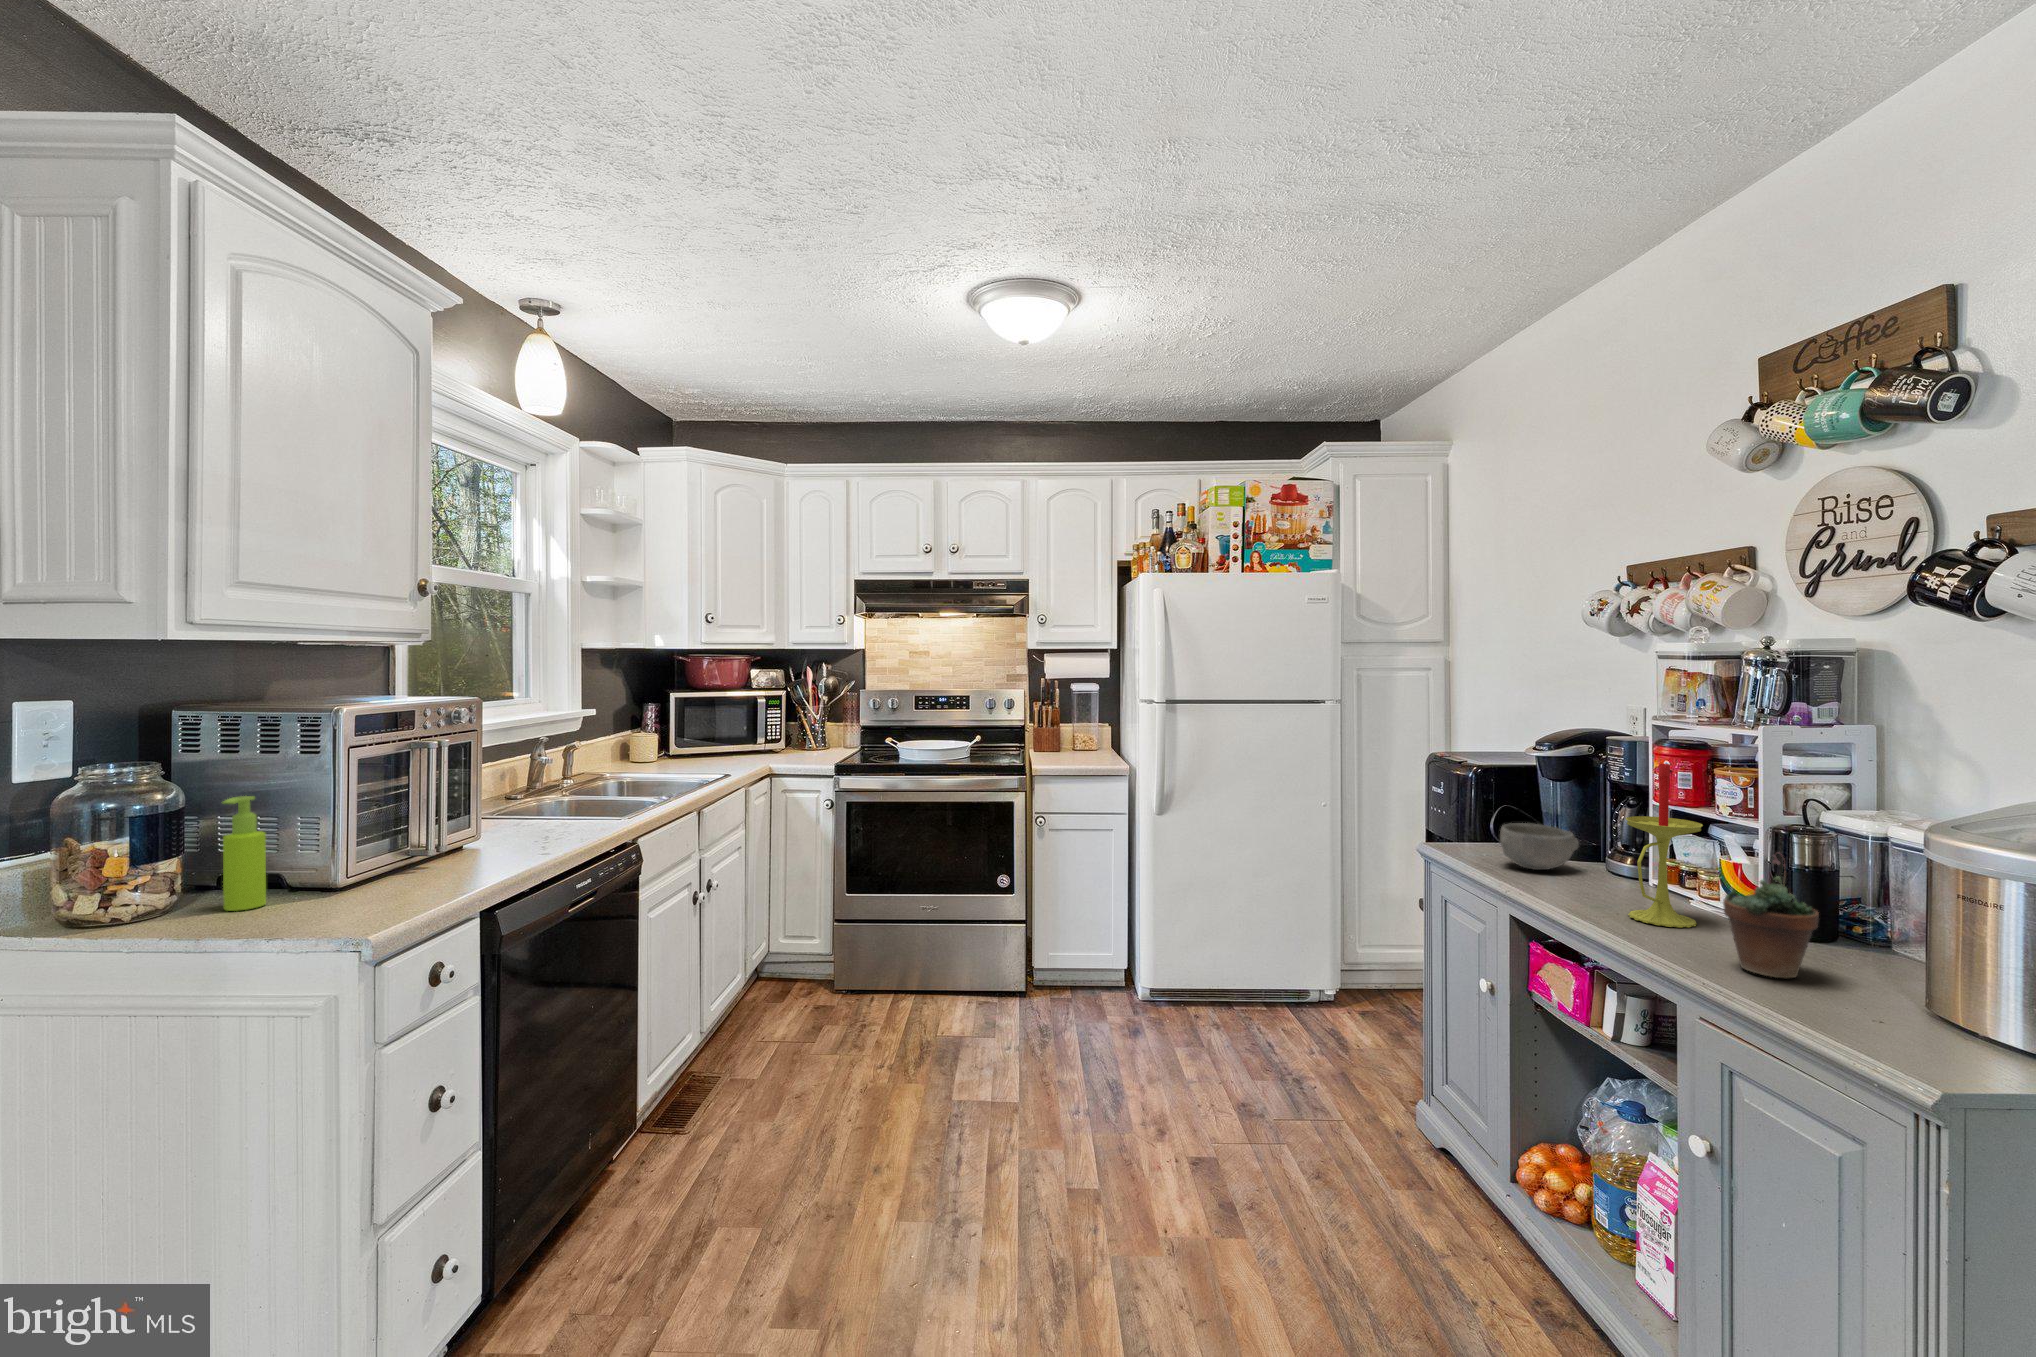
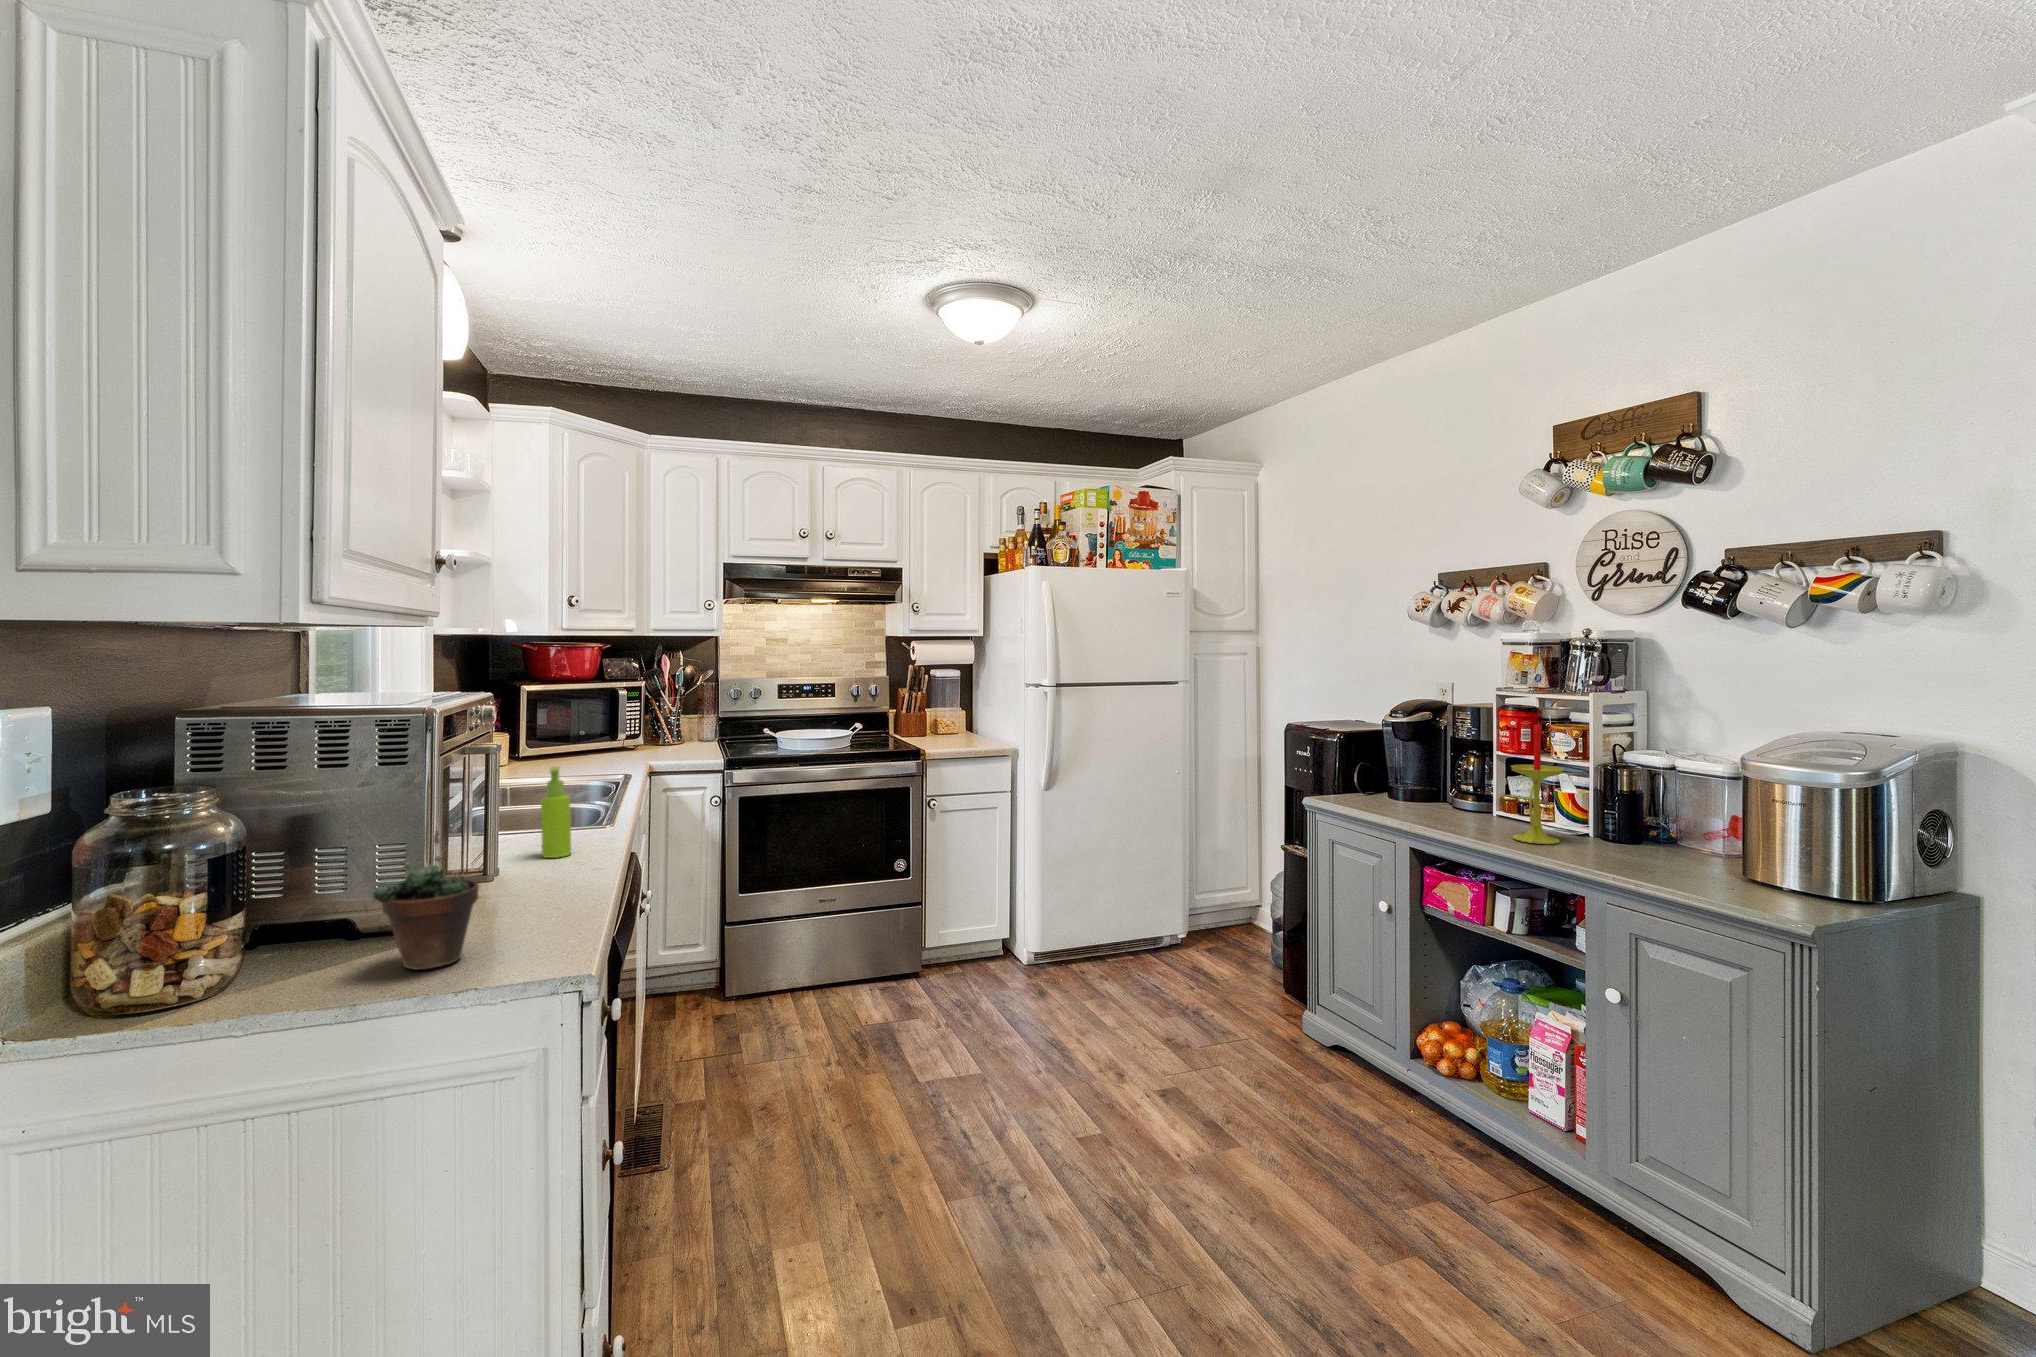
soap dispenser: present [223,796,266,911] -> present [541,767,571,858]
bowl: present [1500,823,1579,870] -> none [1383,777,1441,812]
succulent plant: present [1723,853,1819,979] -> present [372,831,479,970]

